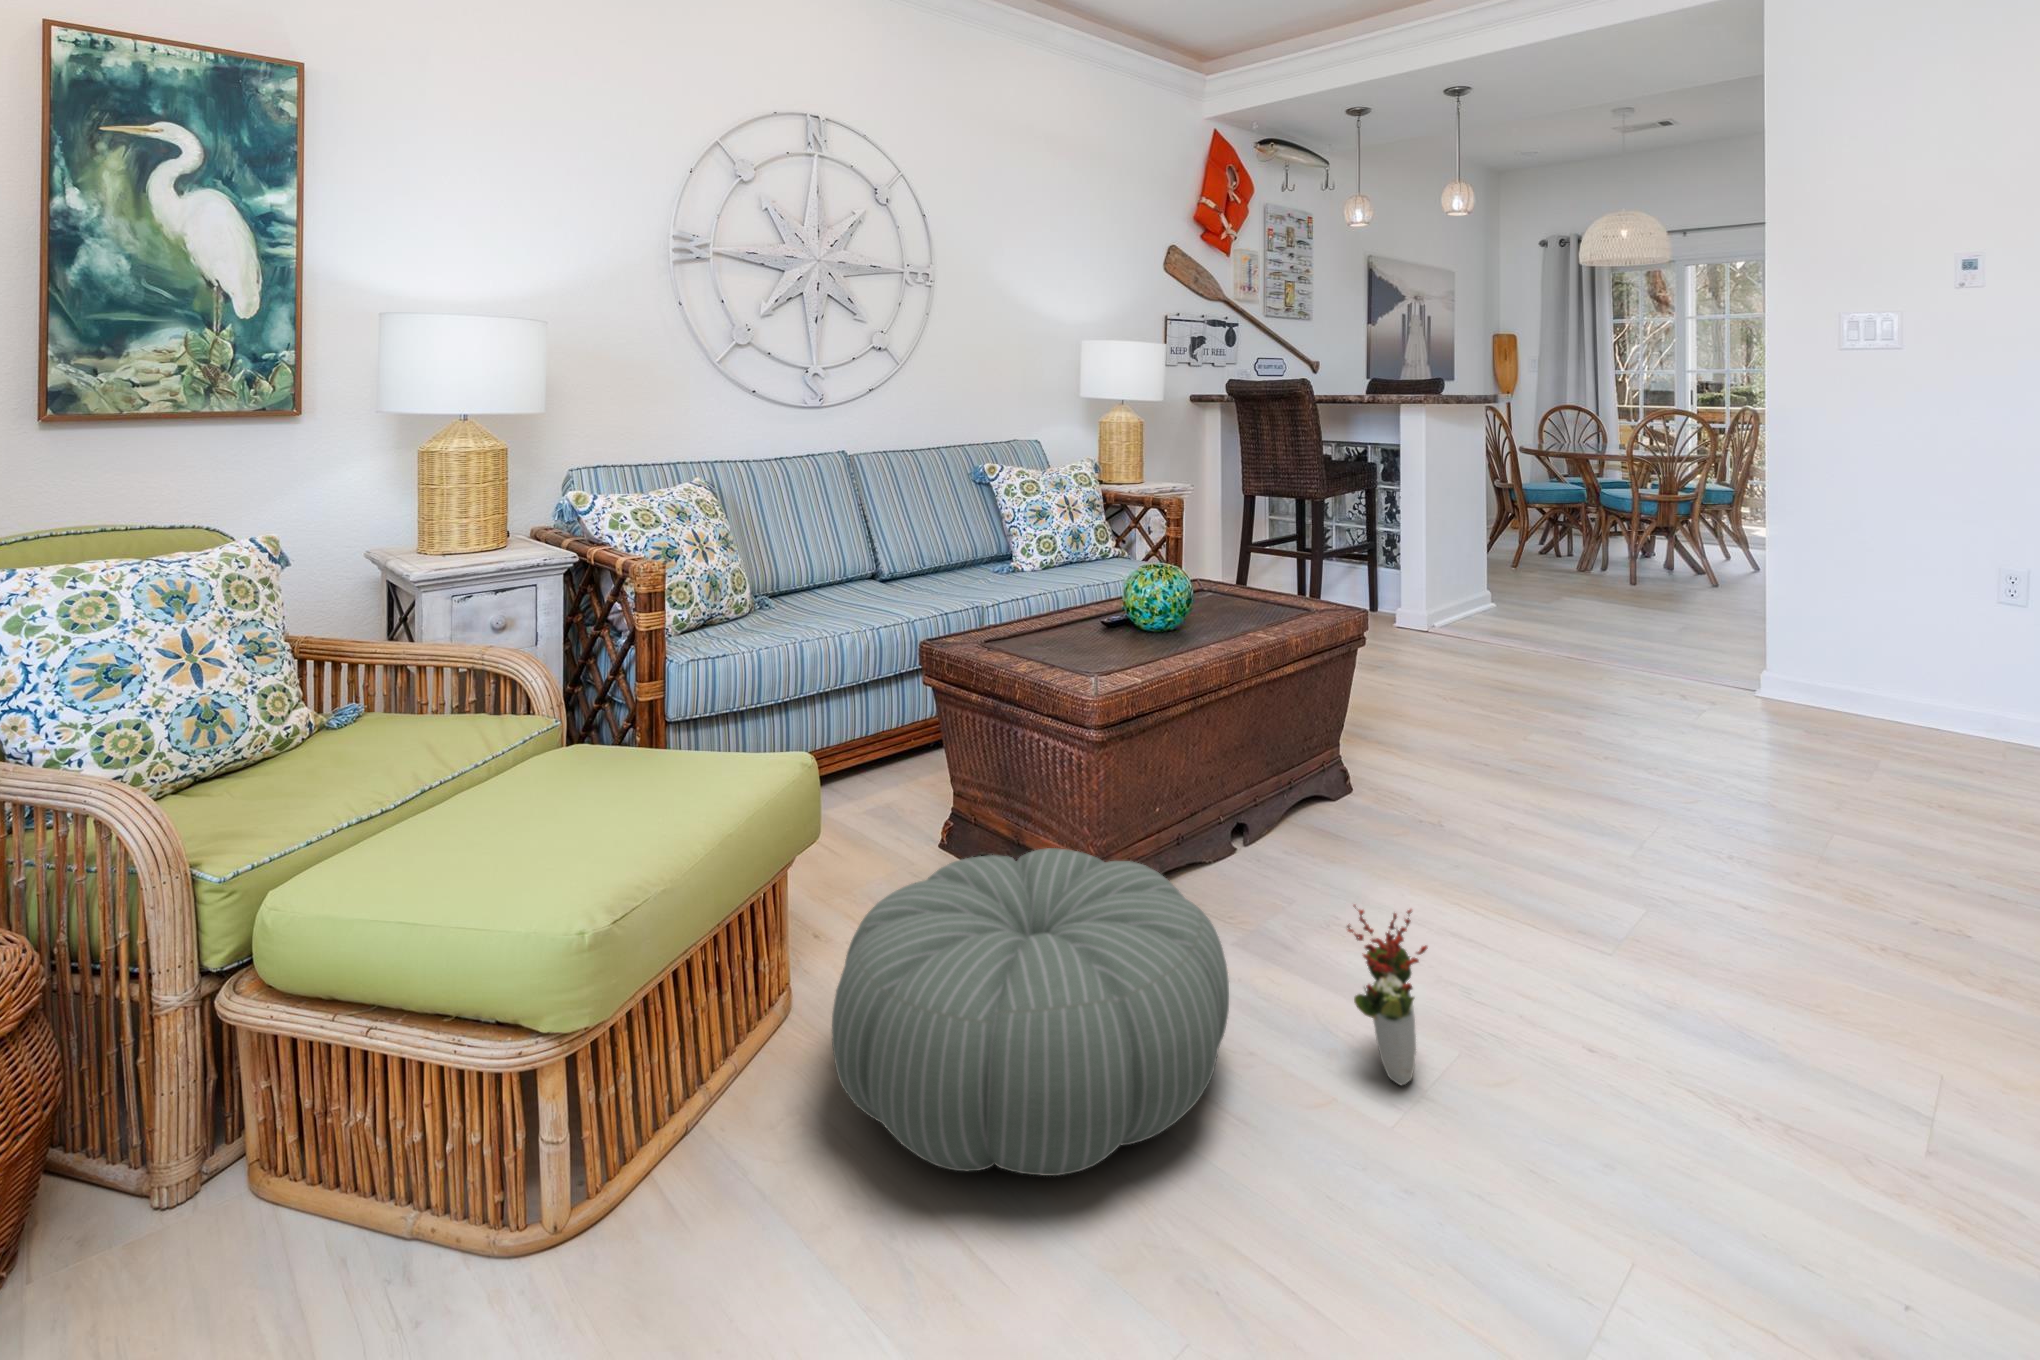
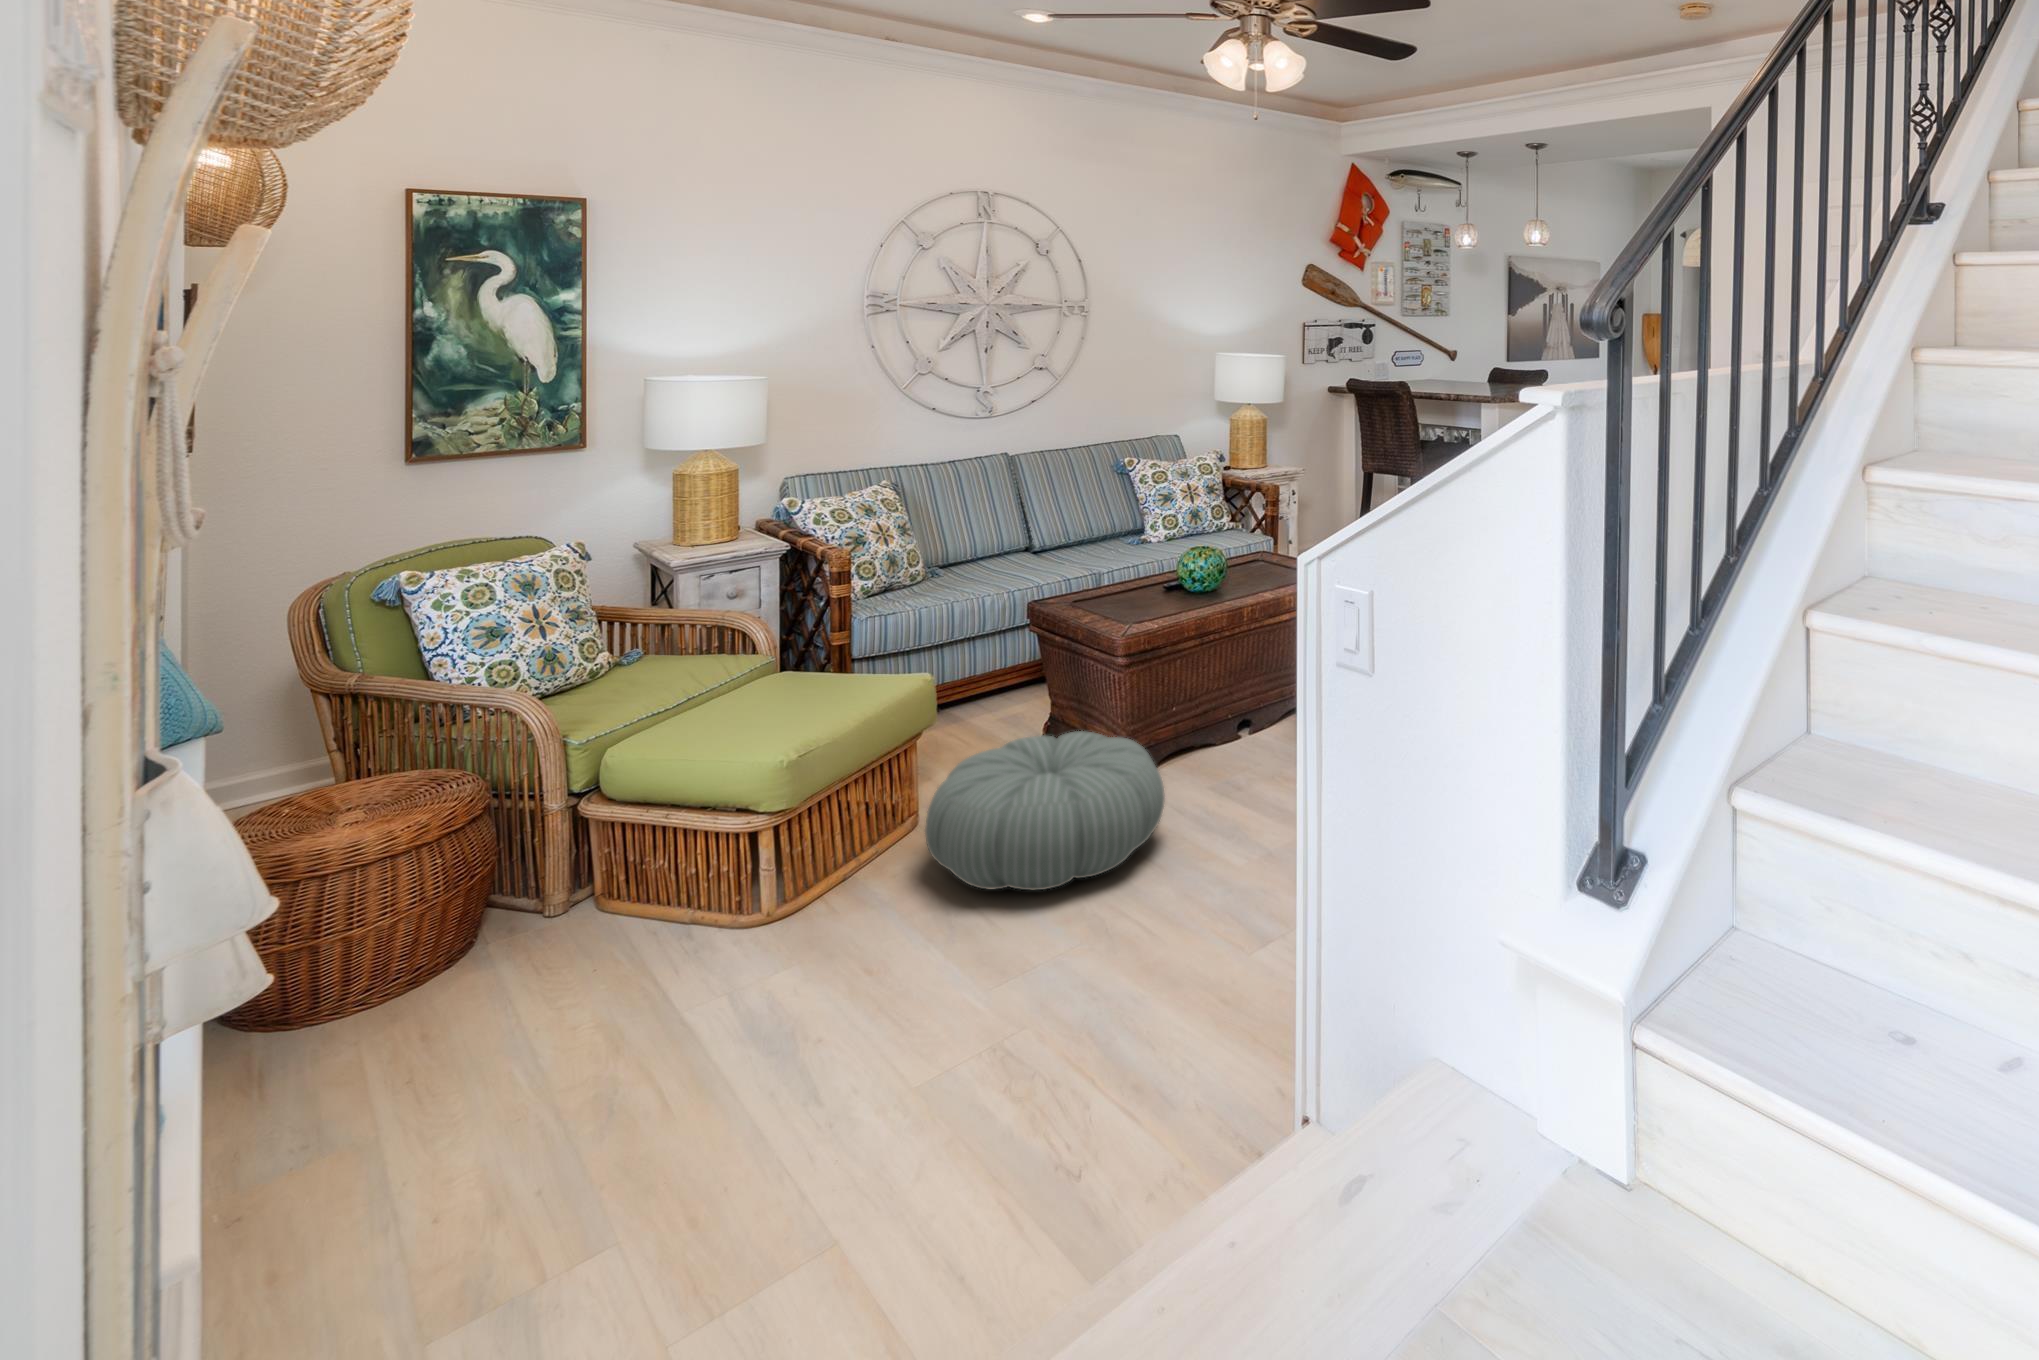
decorative plant: present [1347,905,1427,1085] -> none [1233,757,1276,853]

